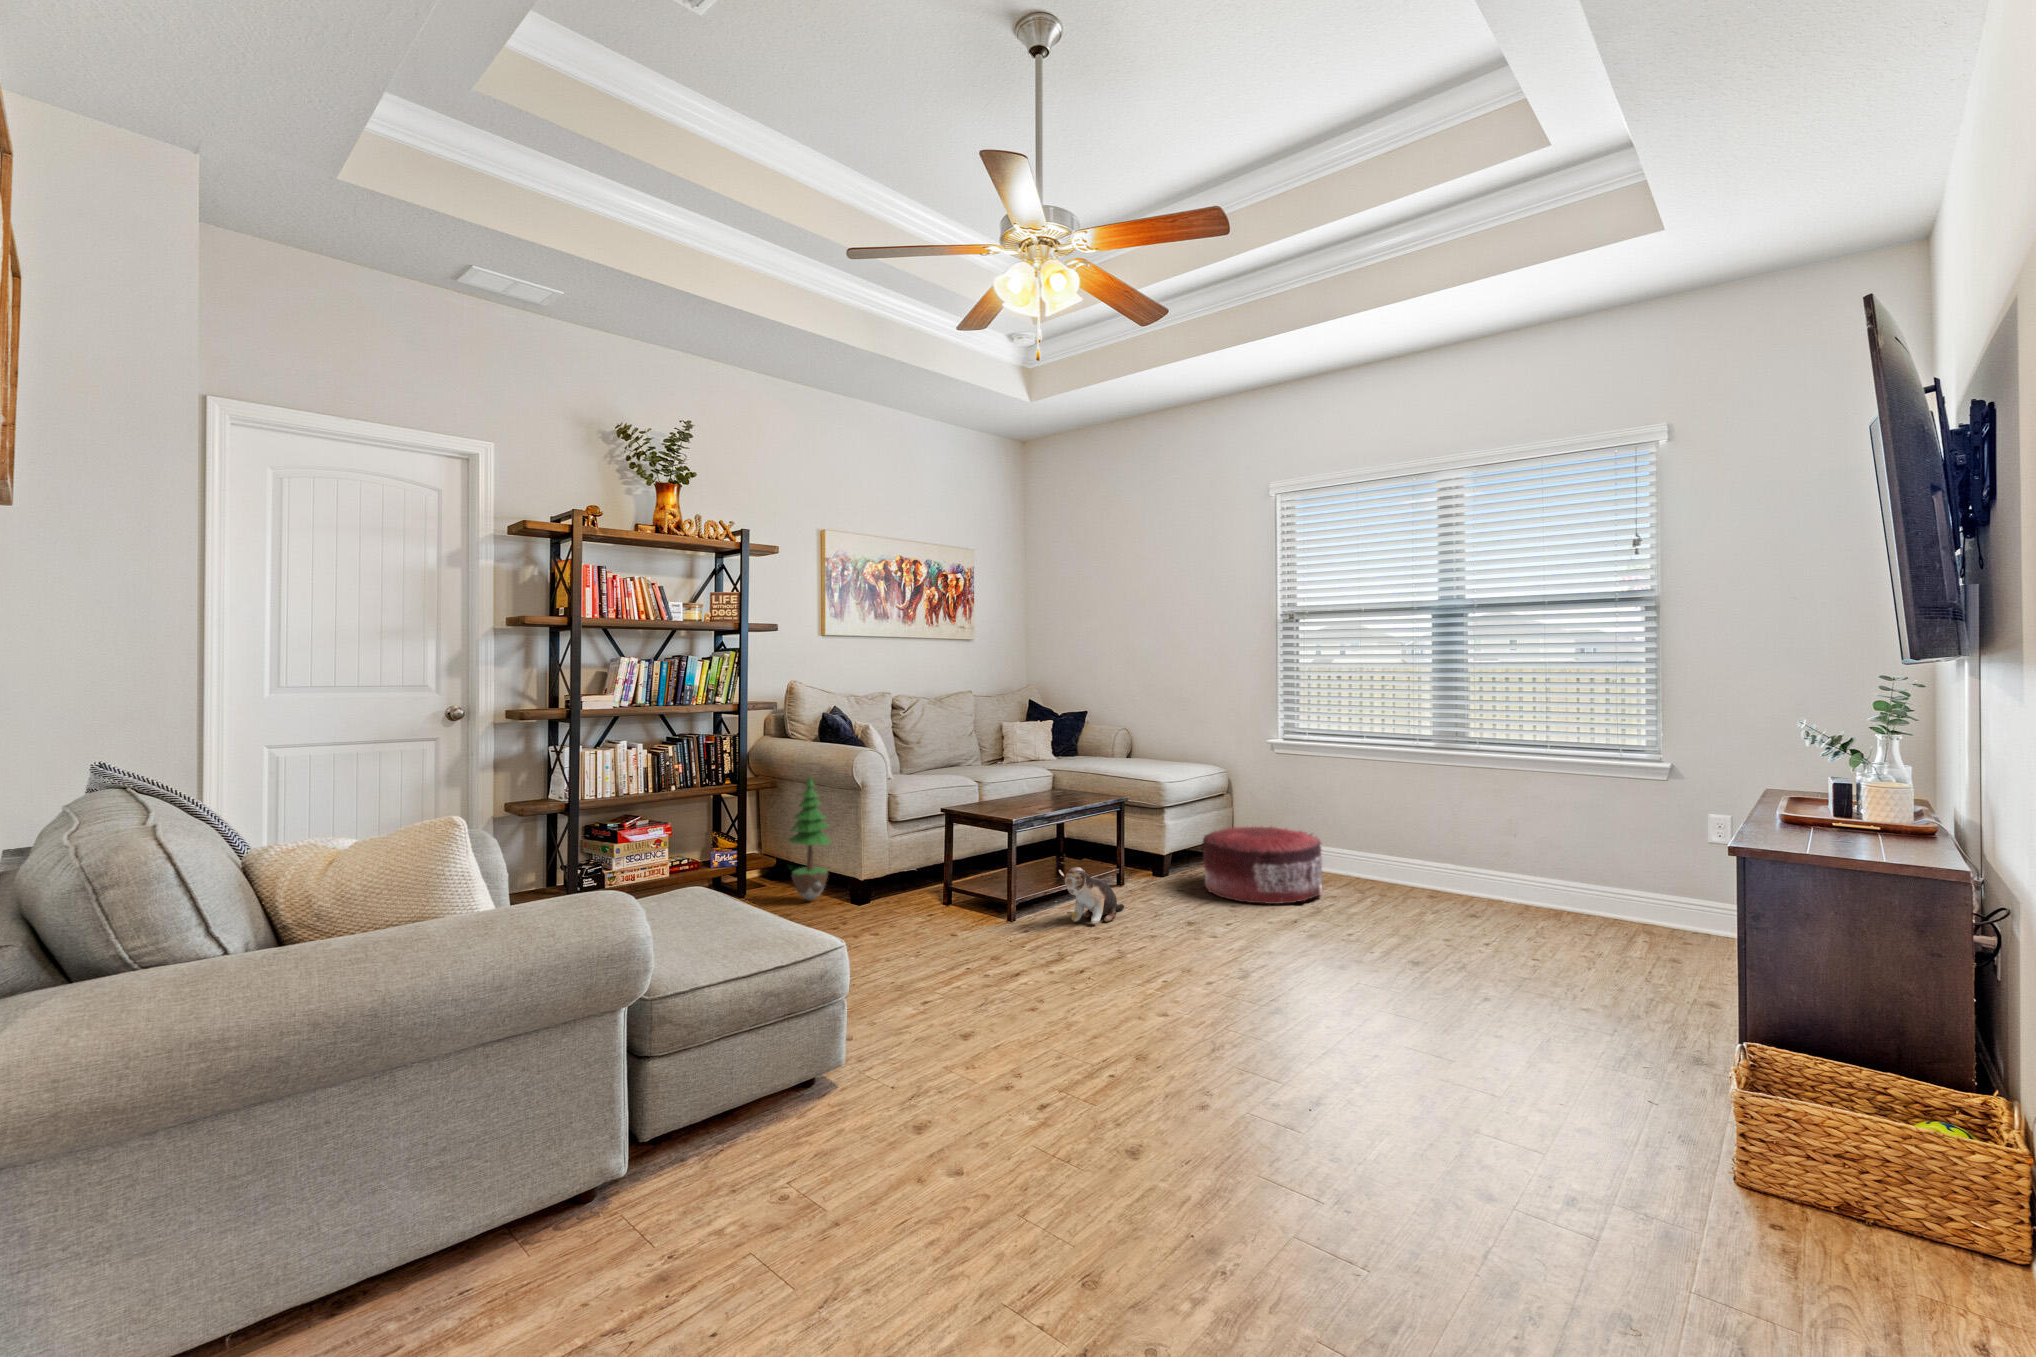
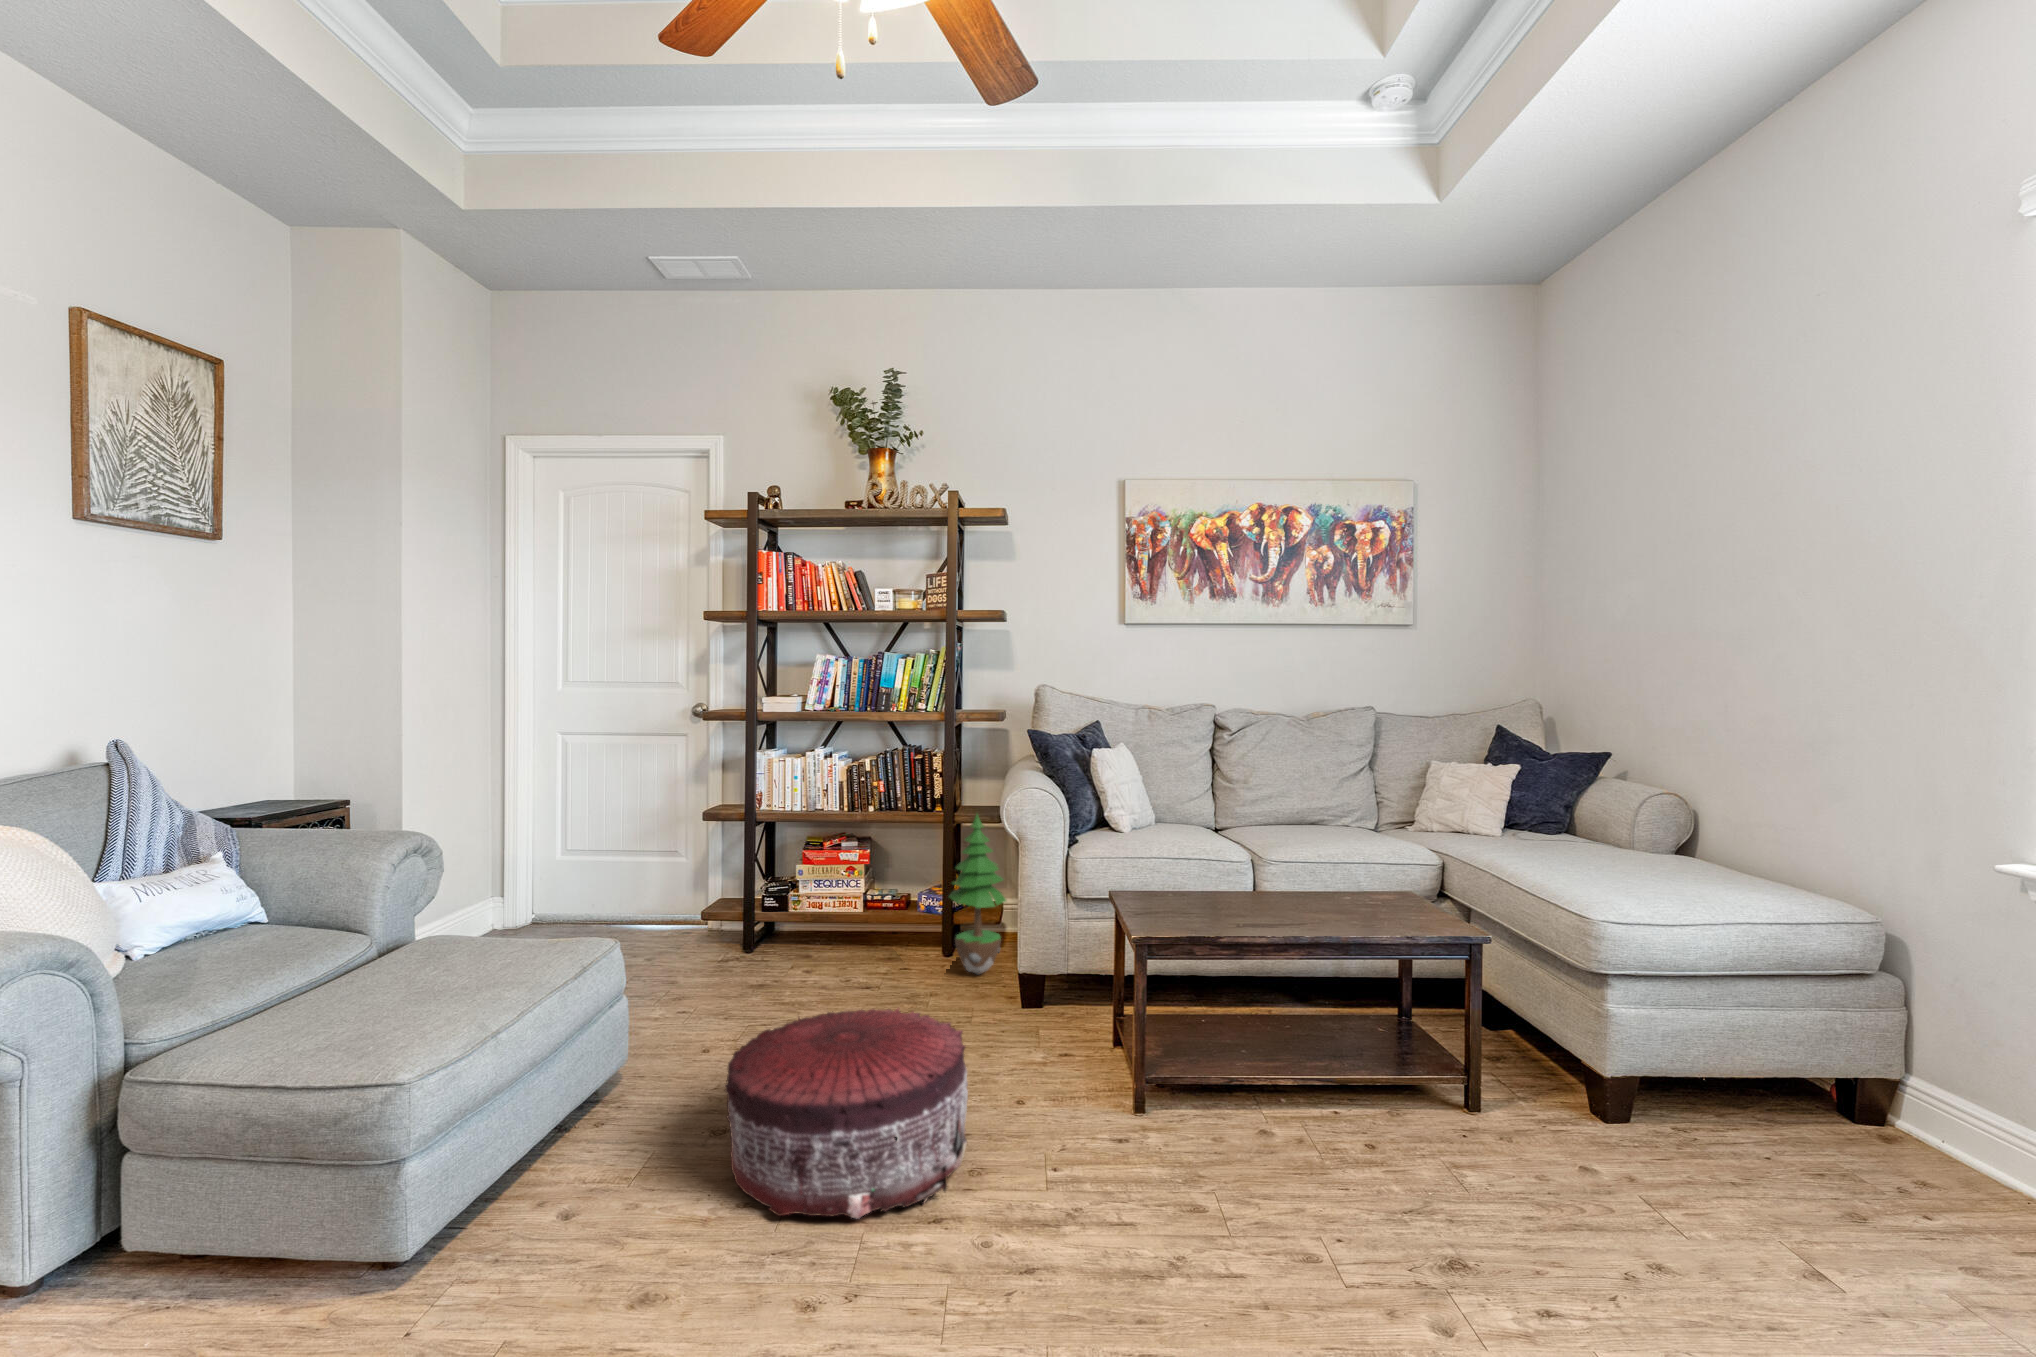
pouf: present [1203,826,1323,904] -> present [724,1008,968,1219]
plush toy: present [1059,867,1124,924] -> none [1139,1029,1313,1143]

